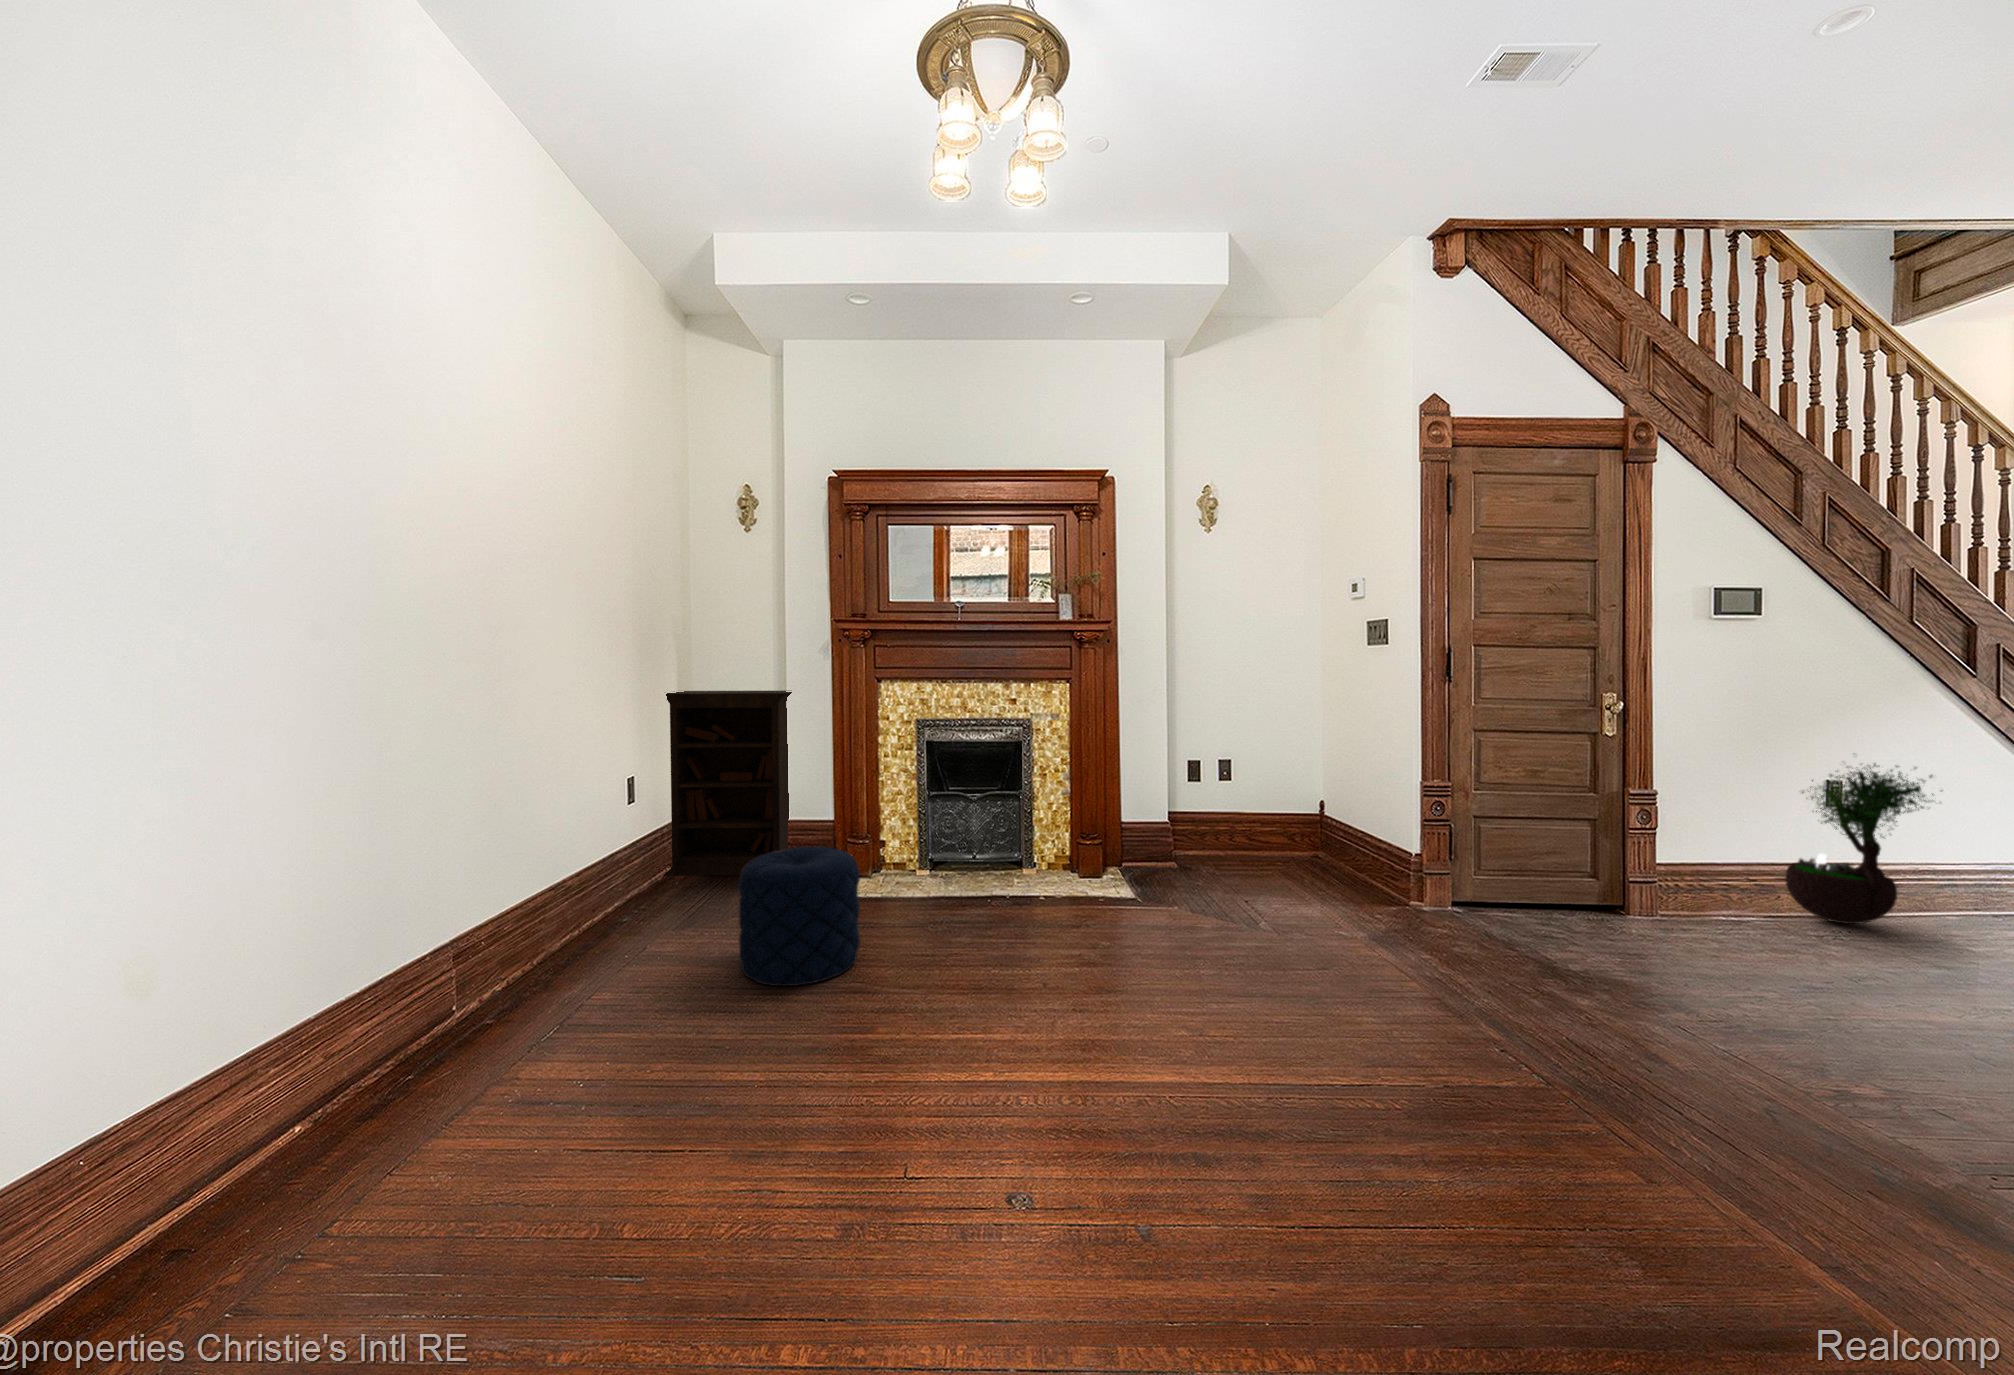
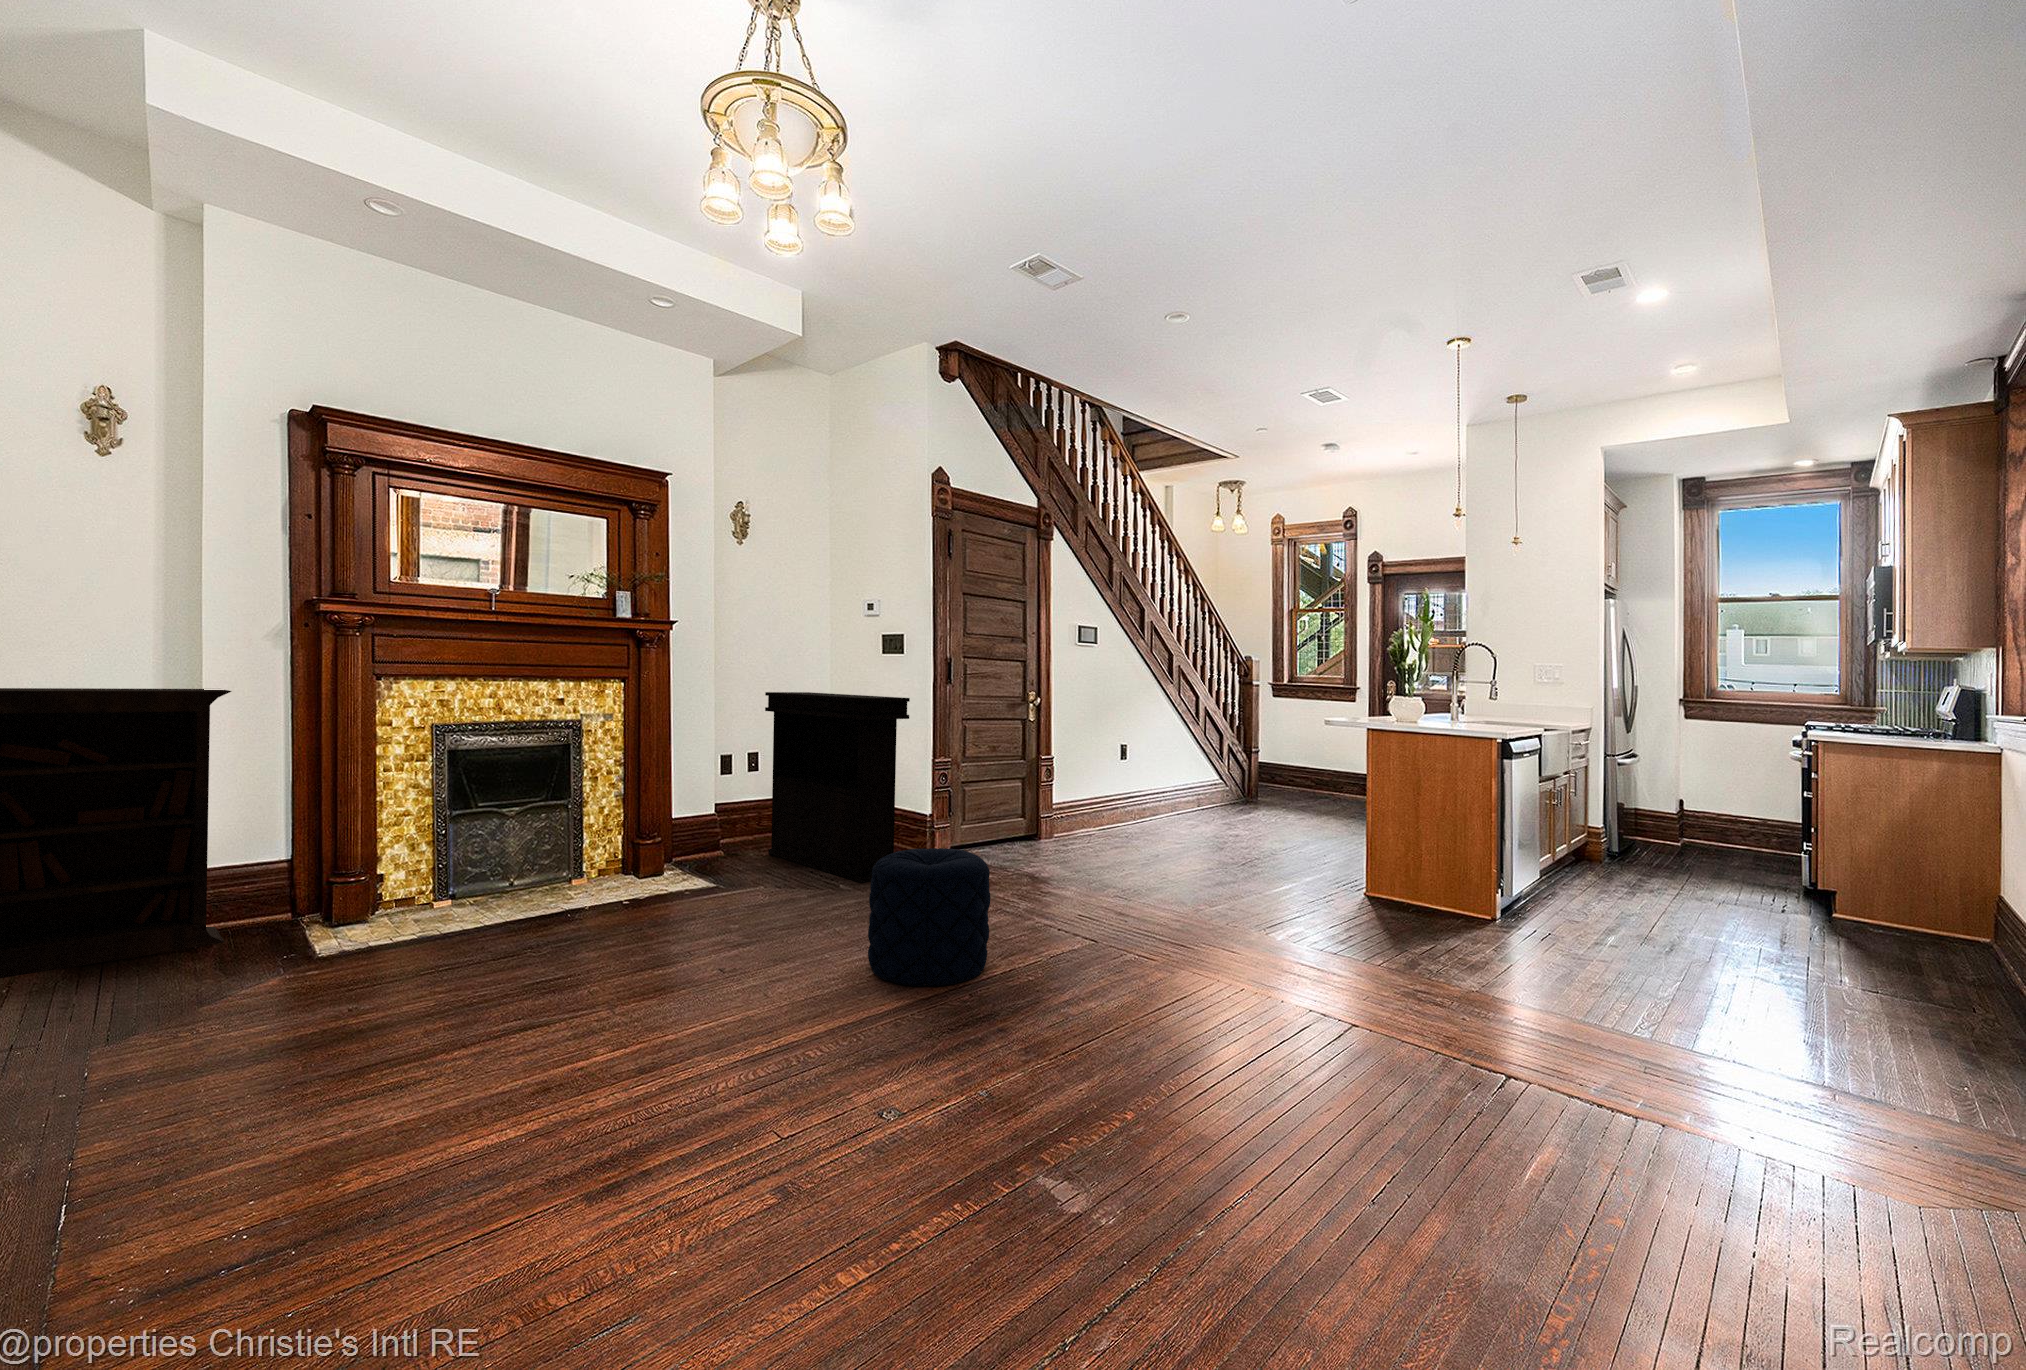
console table: none [1222,692,1363,929] -> present [765,692,910,883]
potted tree: present [1785,753,1943,924] -> none [1106,727,1167,829]
pouf: present [738,846,860,986] -> present [868,848,990,986]

